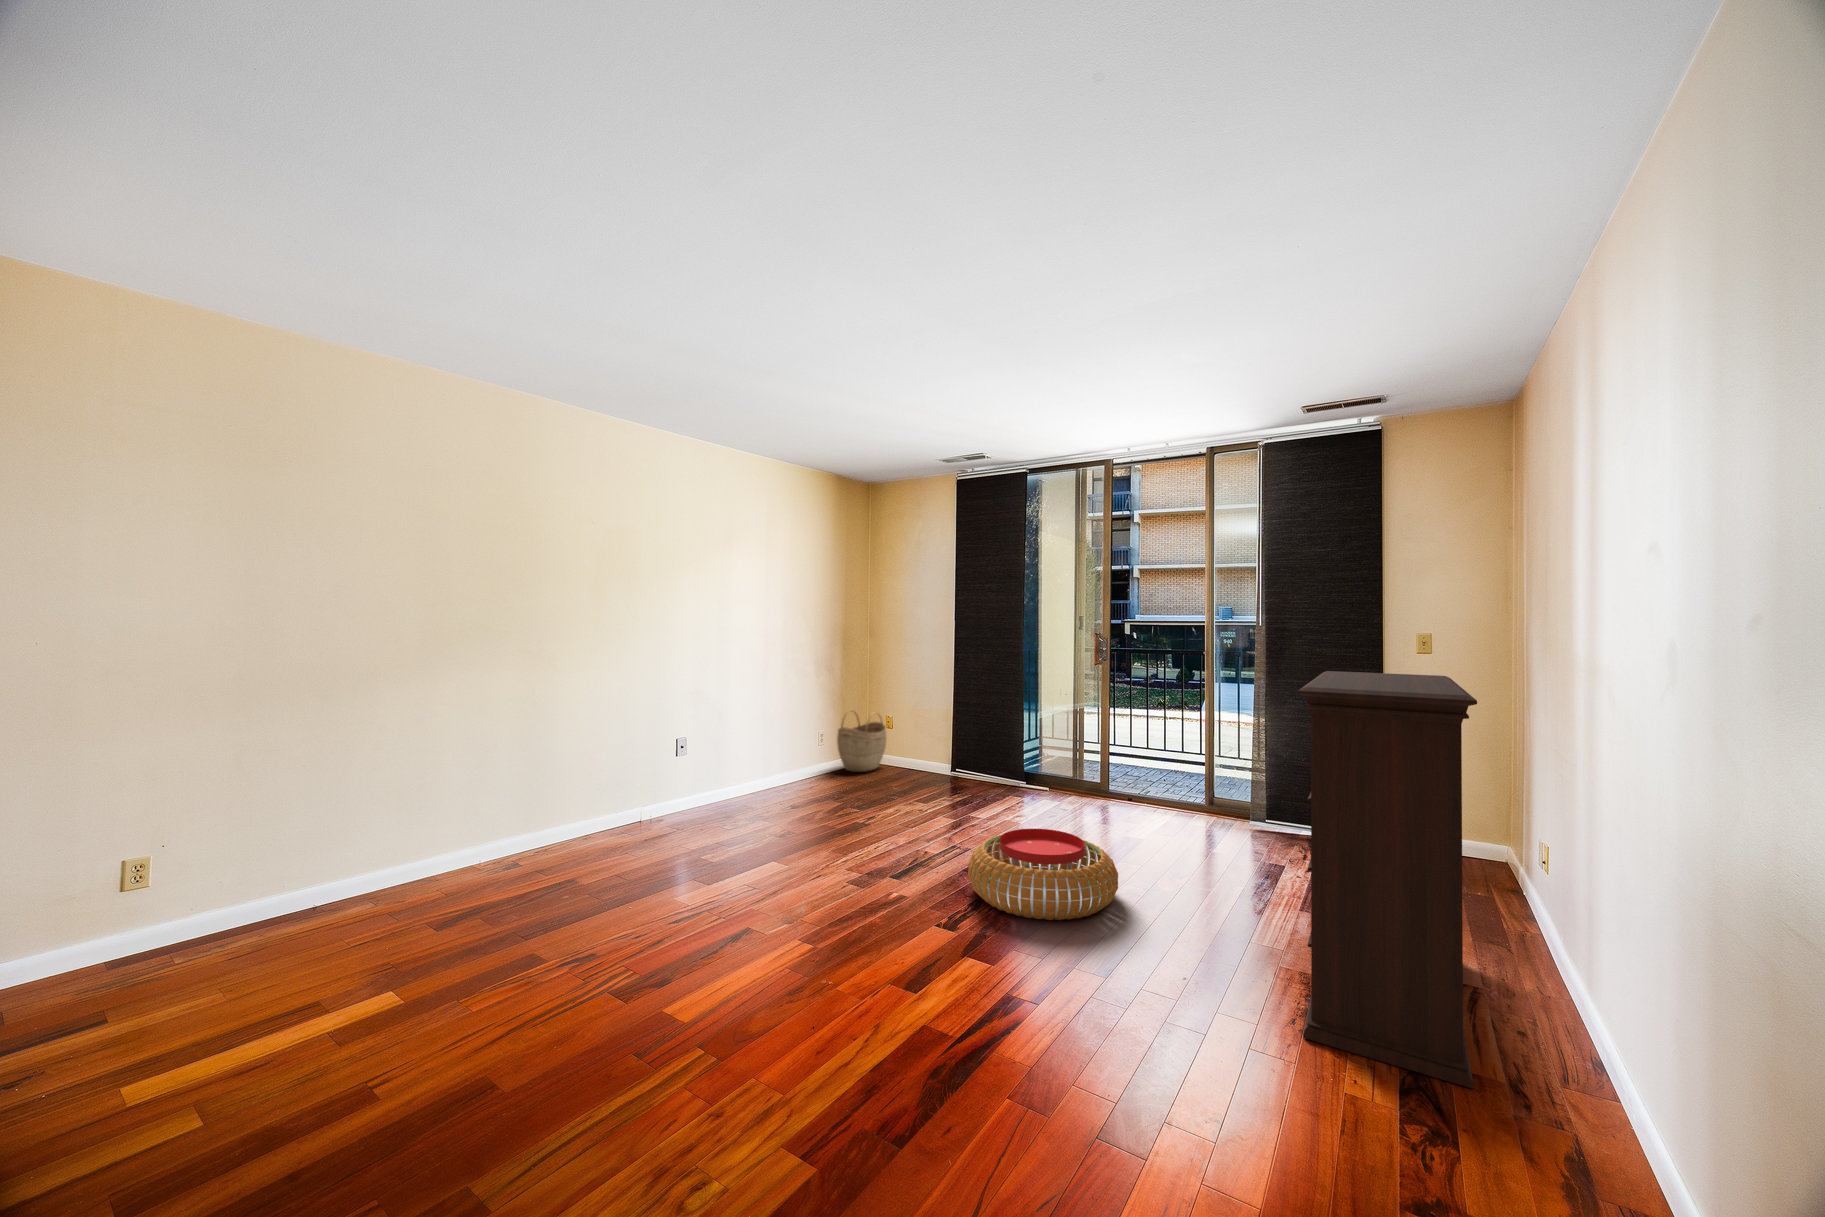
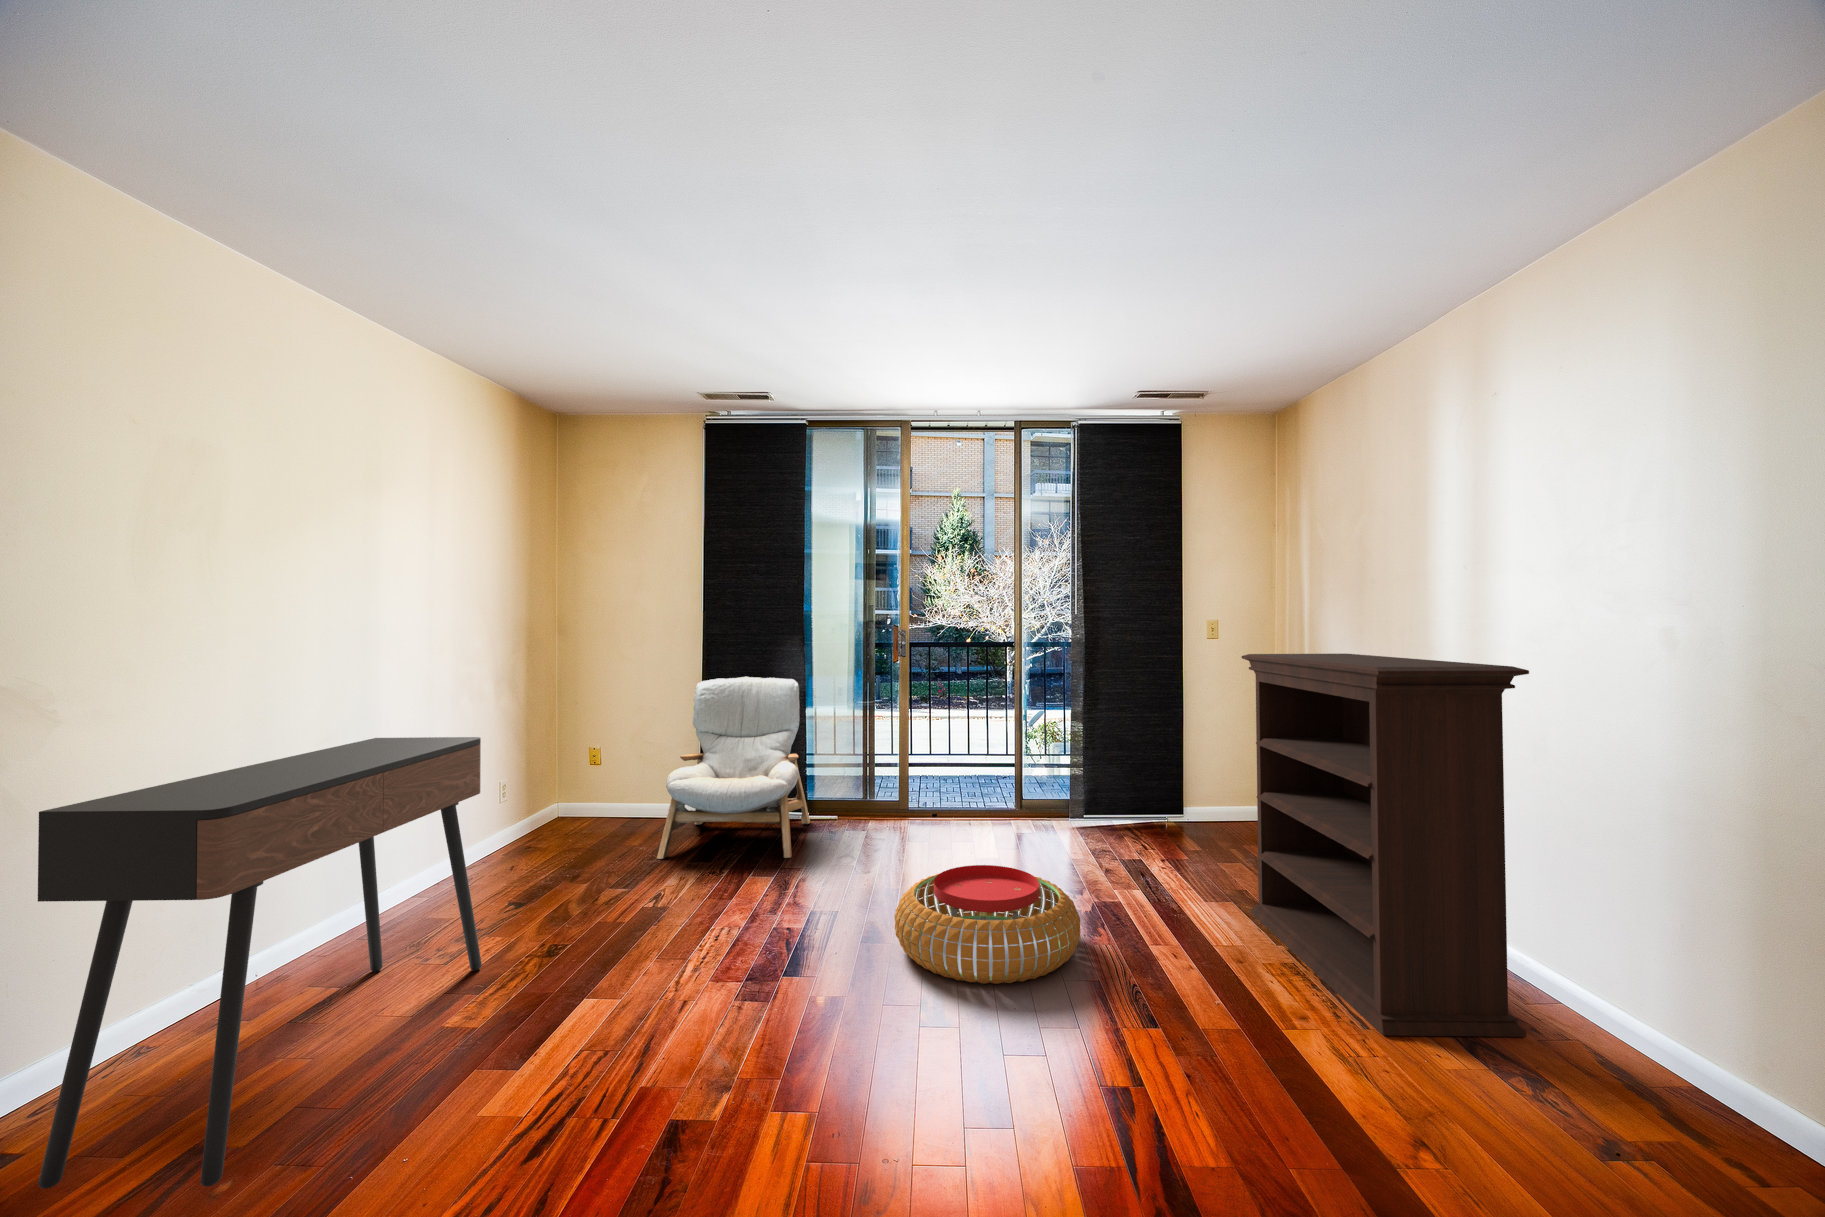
armchair: none [892,670,1022,810] -> present [657,677,810,859]
console table: none [528,692,745,893] -> present [38,737,482,1189]
woven basket: present [837,711,887,772] -> none [531,745,604,834]

